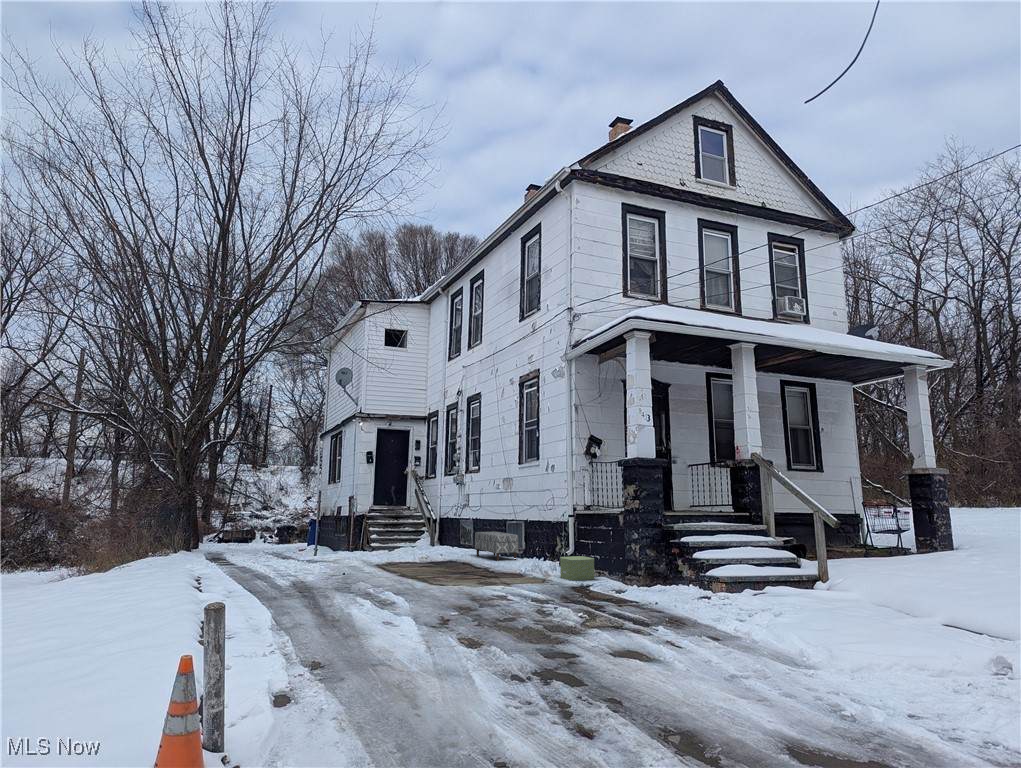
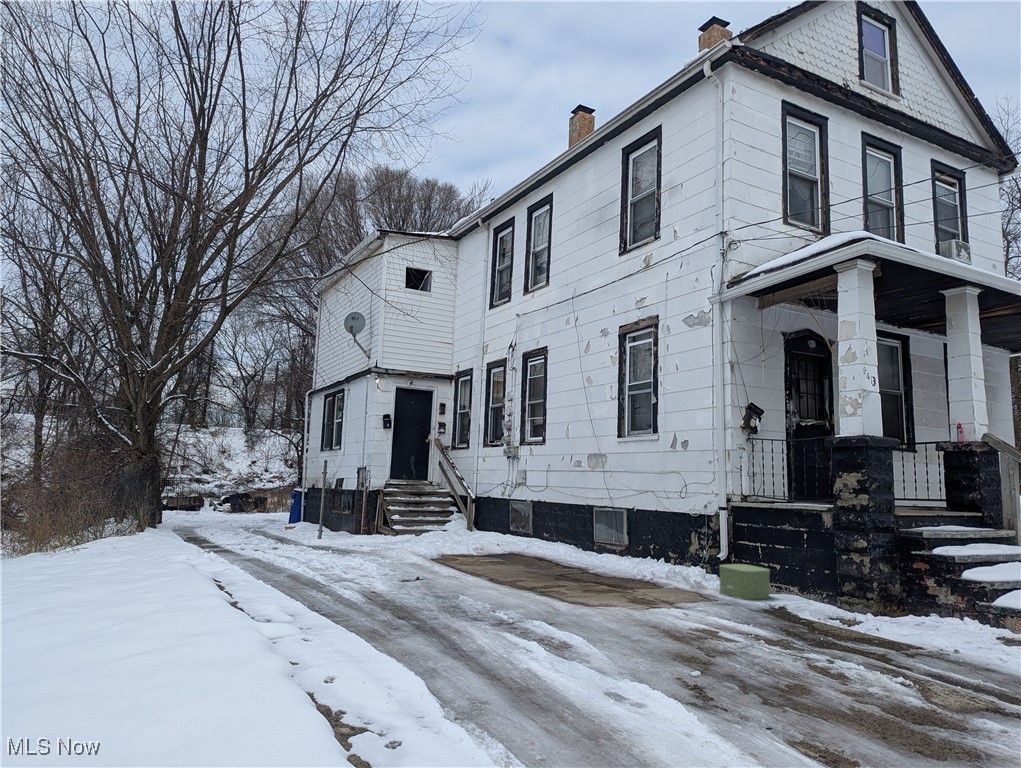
bench: present [475,531,519,561] -> none [551,520,616,561]

